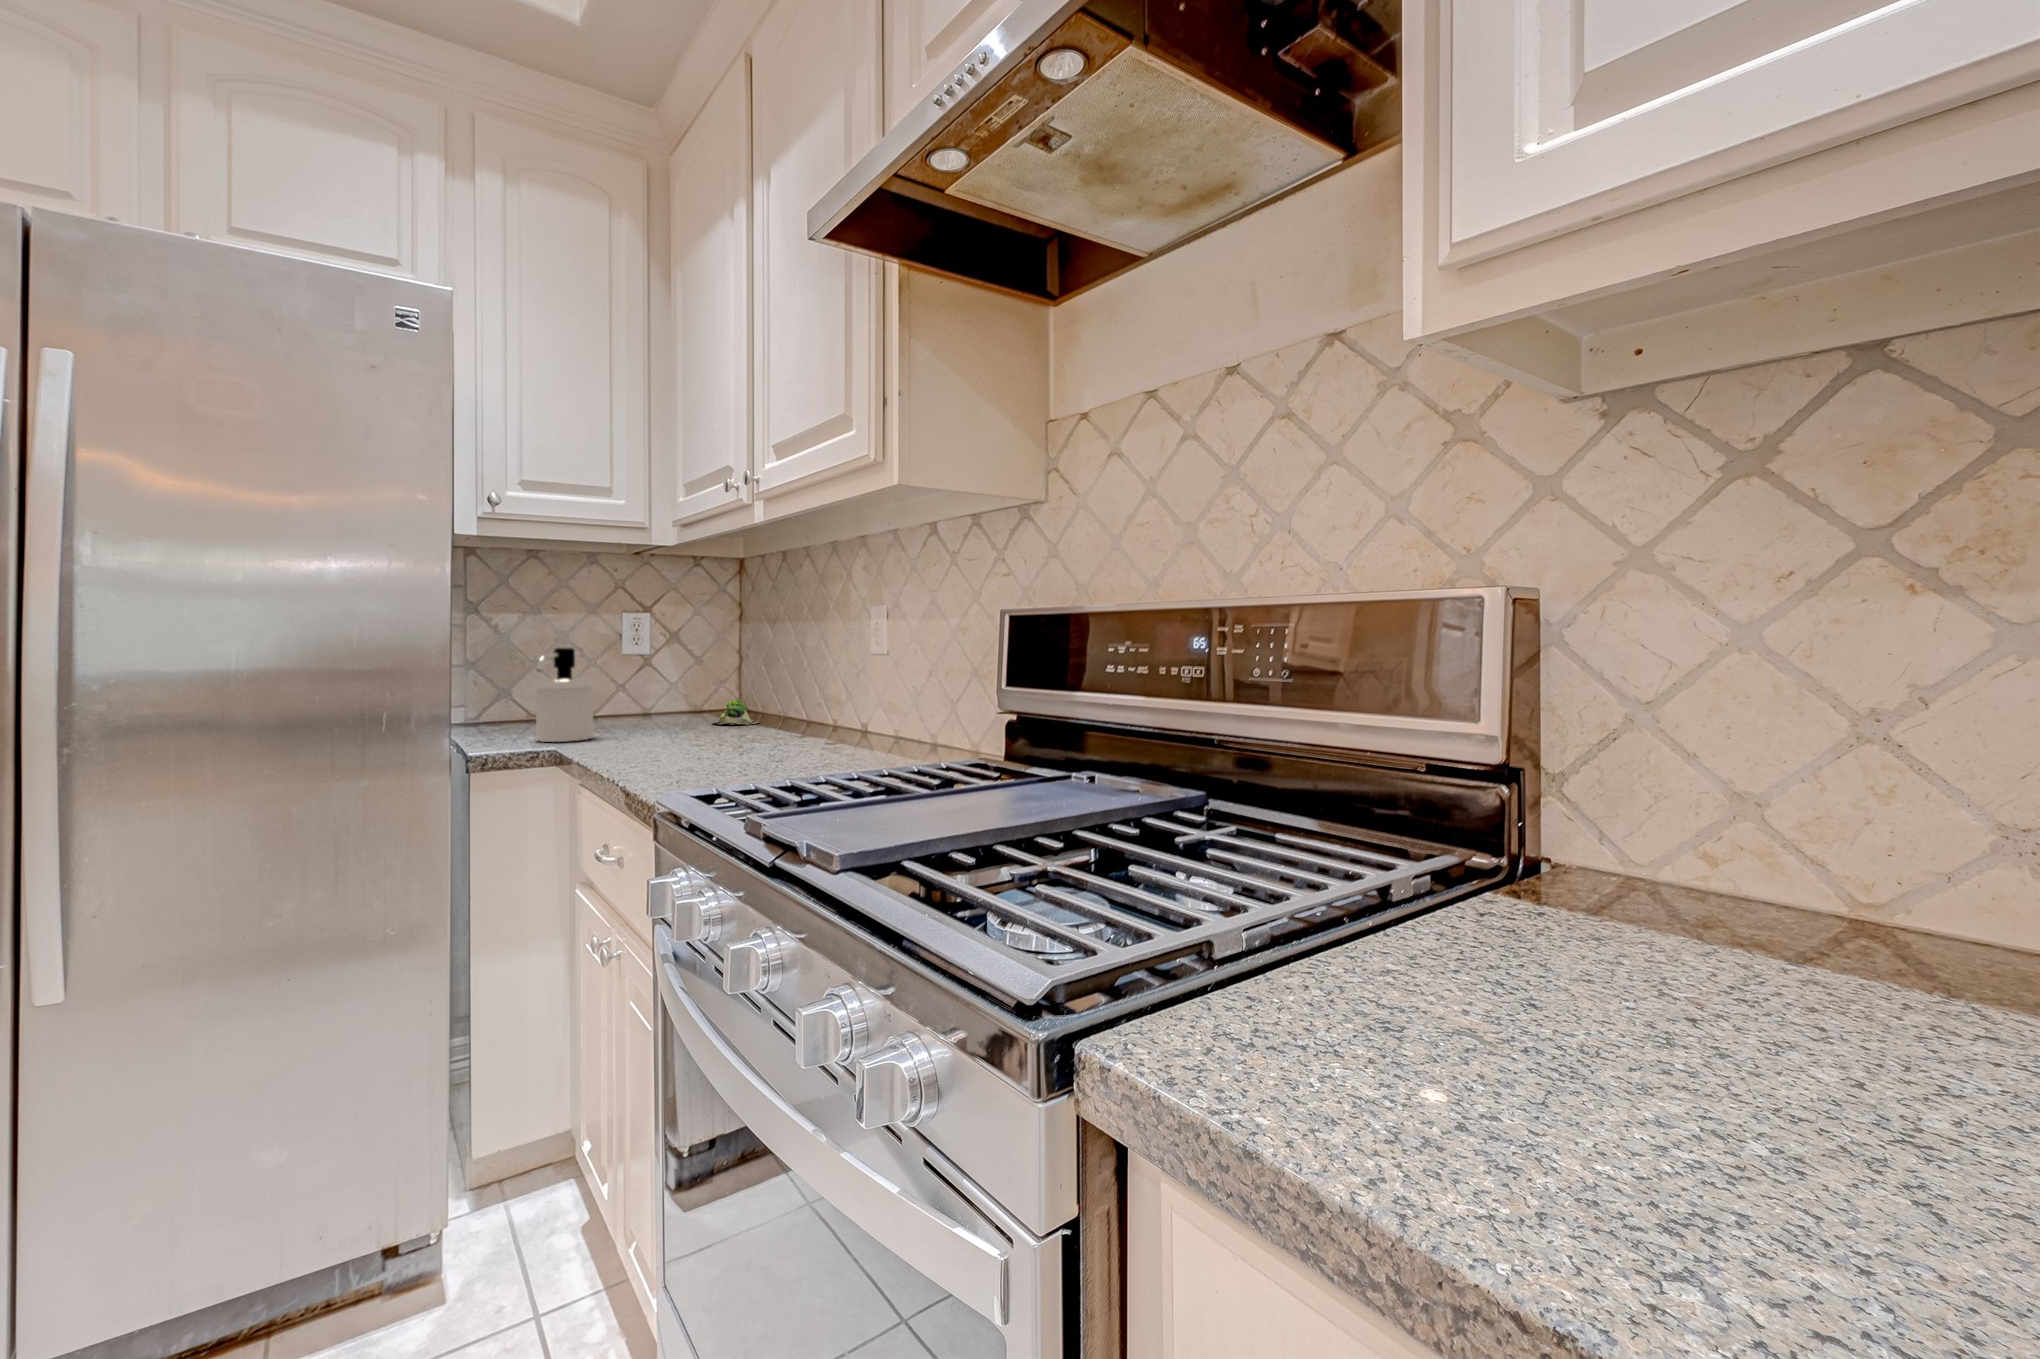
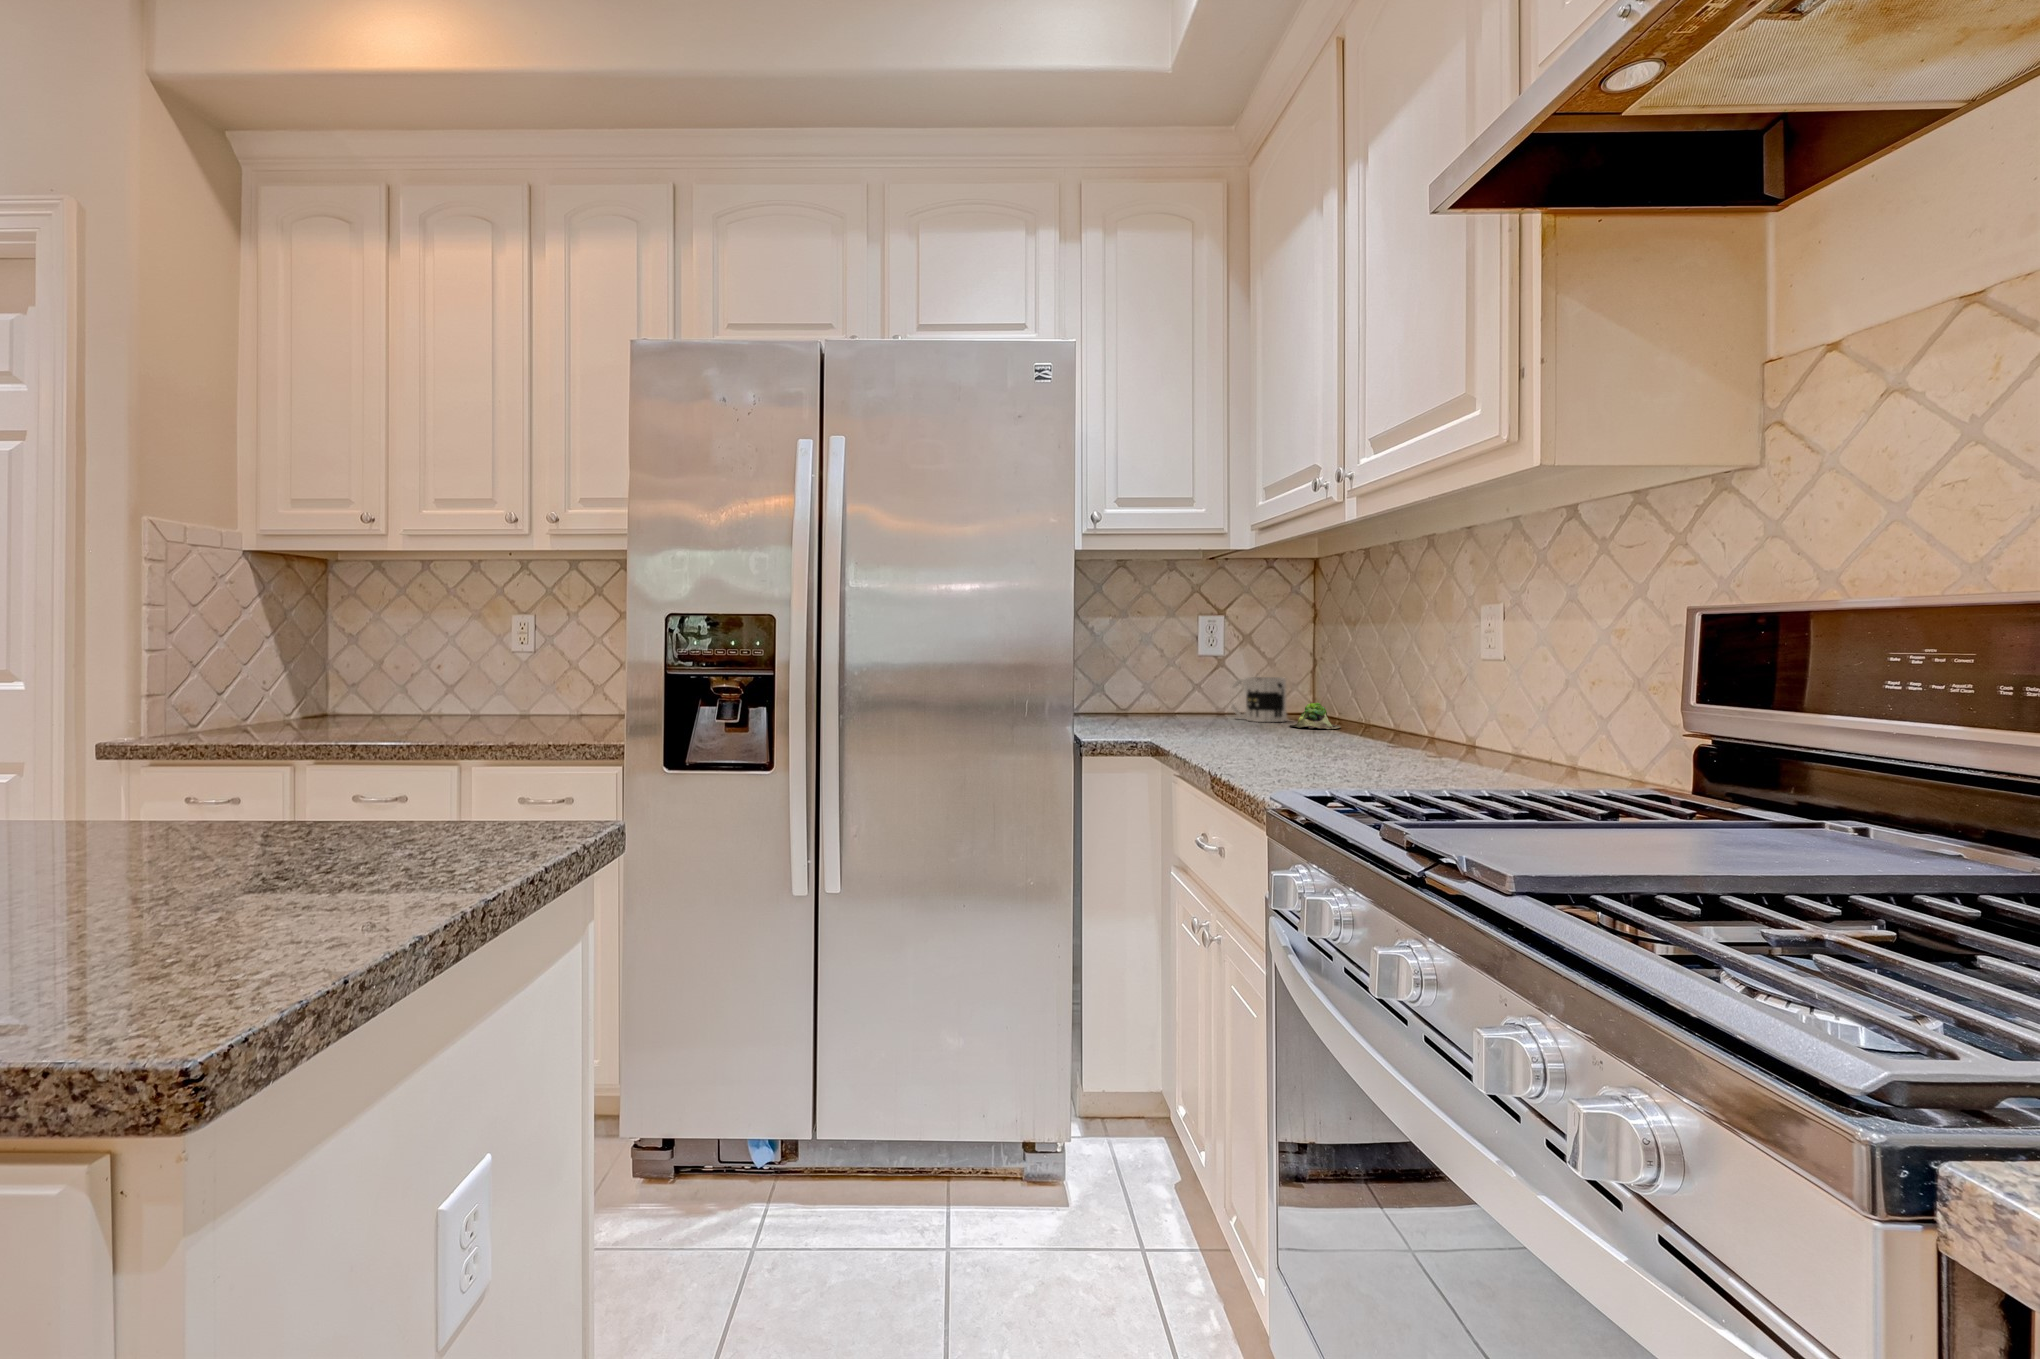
soap dispenser: present [534,648,595,742] -> none [1128,648,1181,735]
mug: none [657,676,712,721] -> present [1231,677,1287,722]

